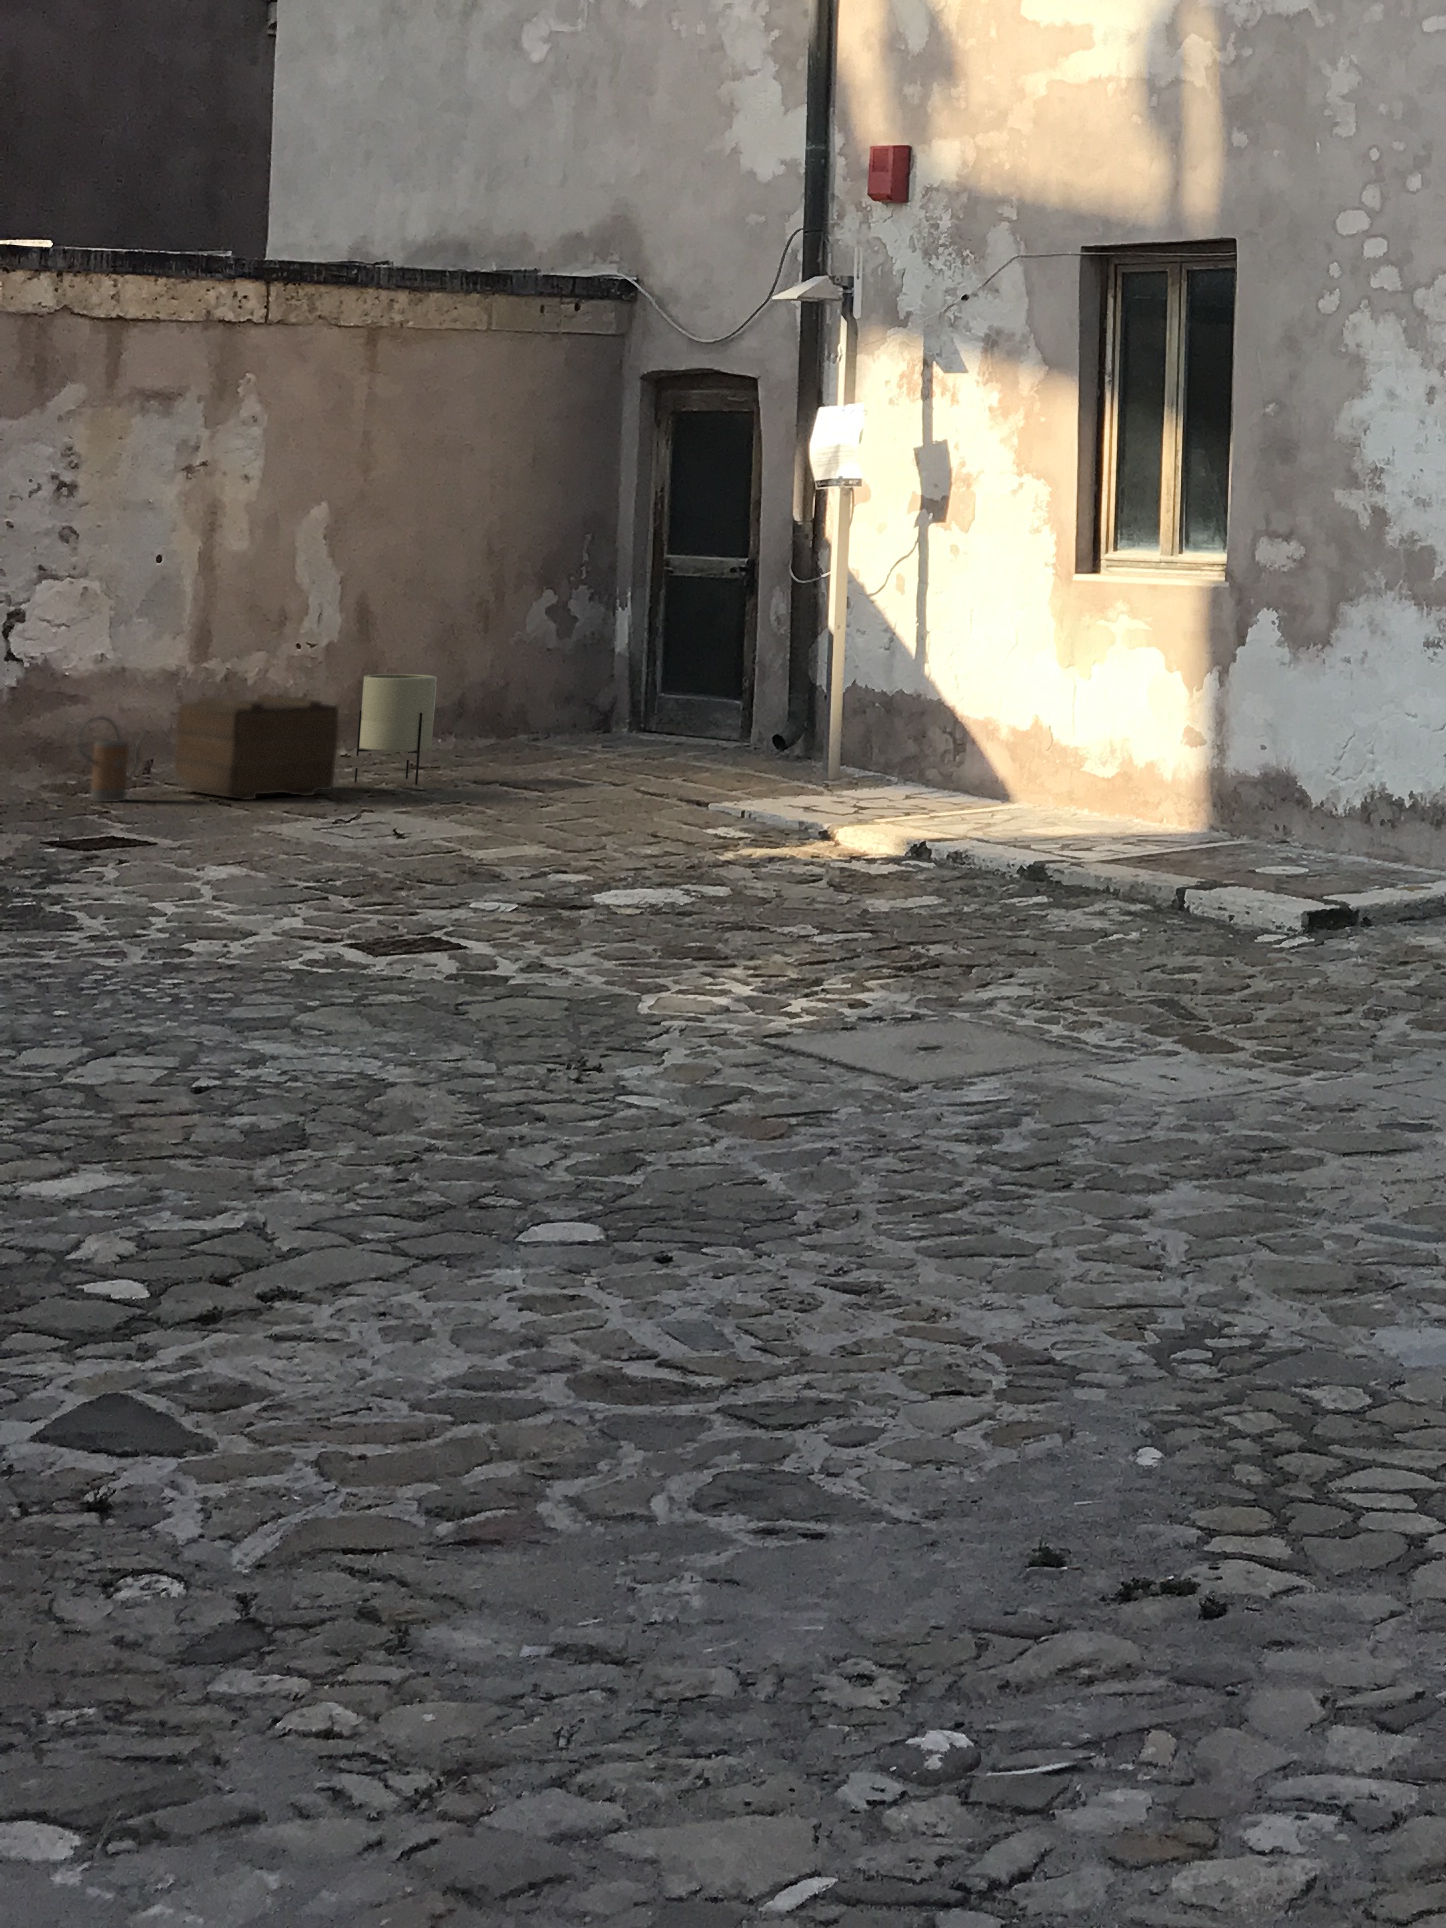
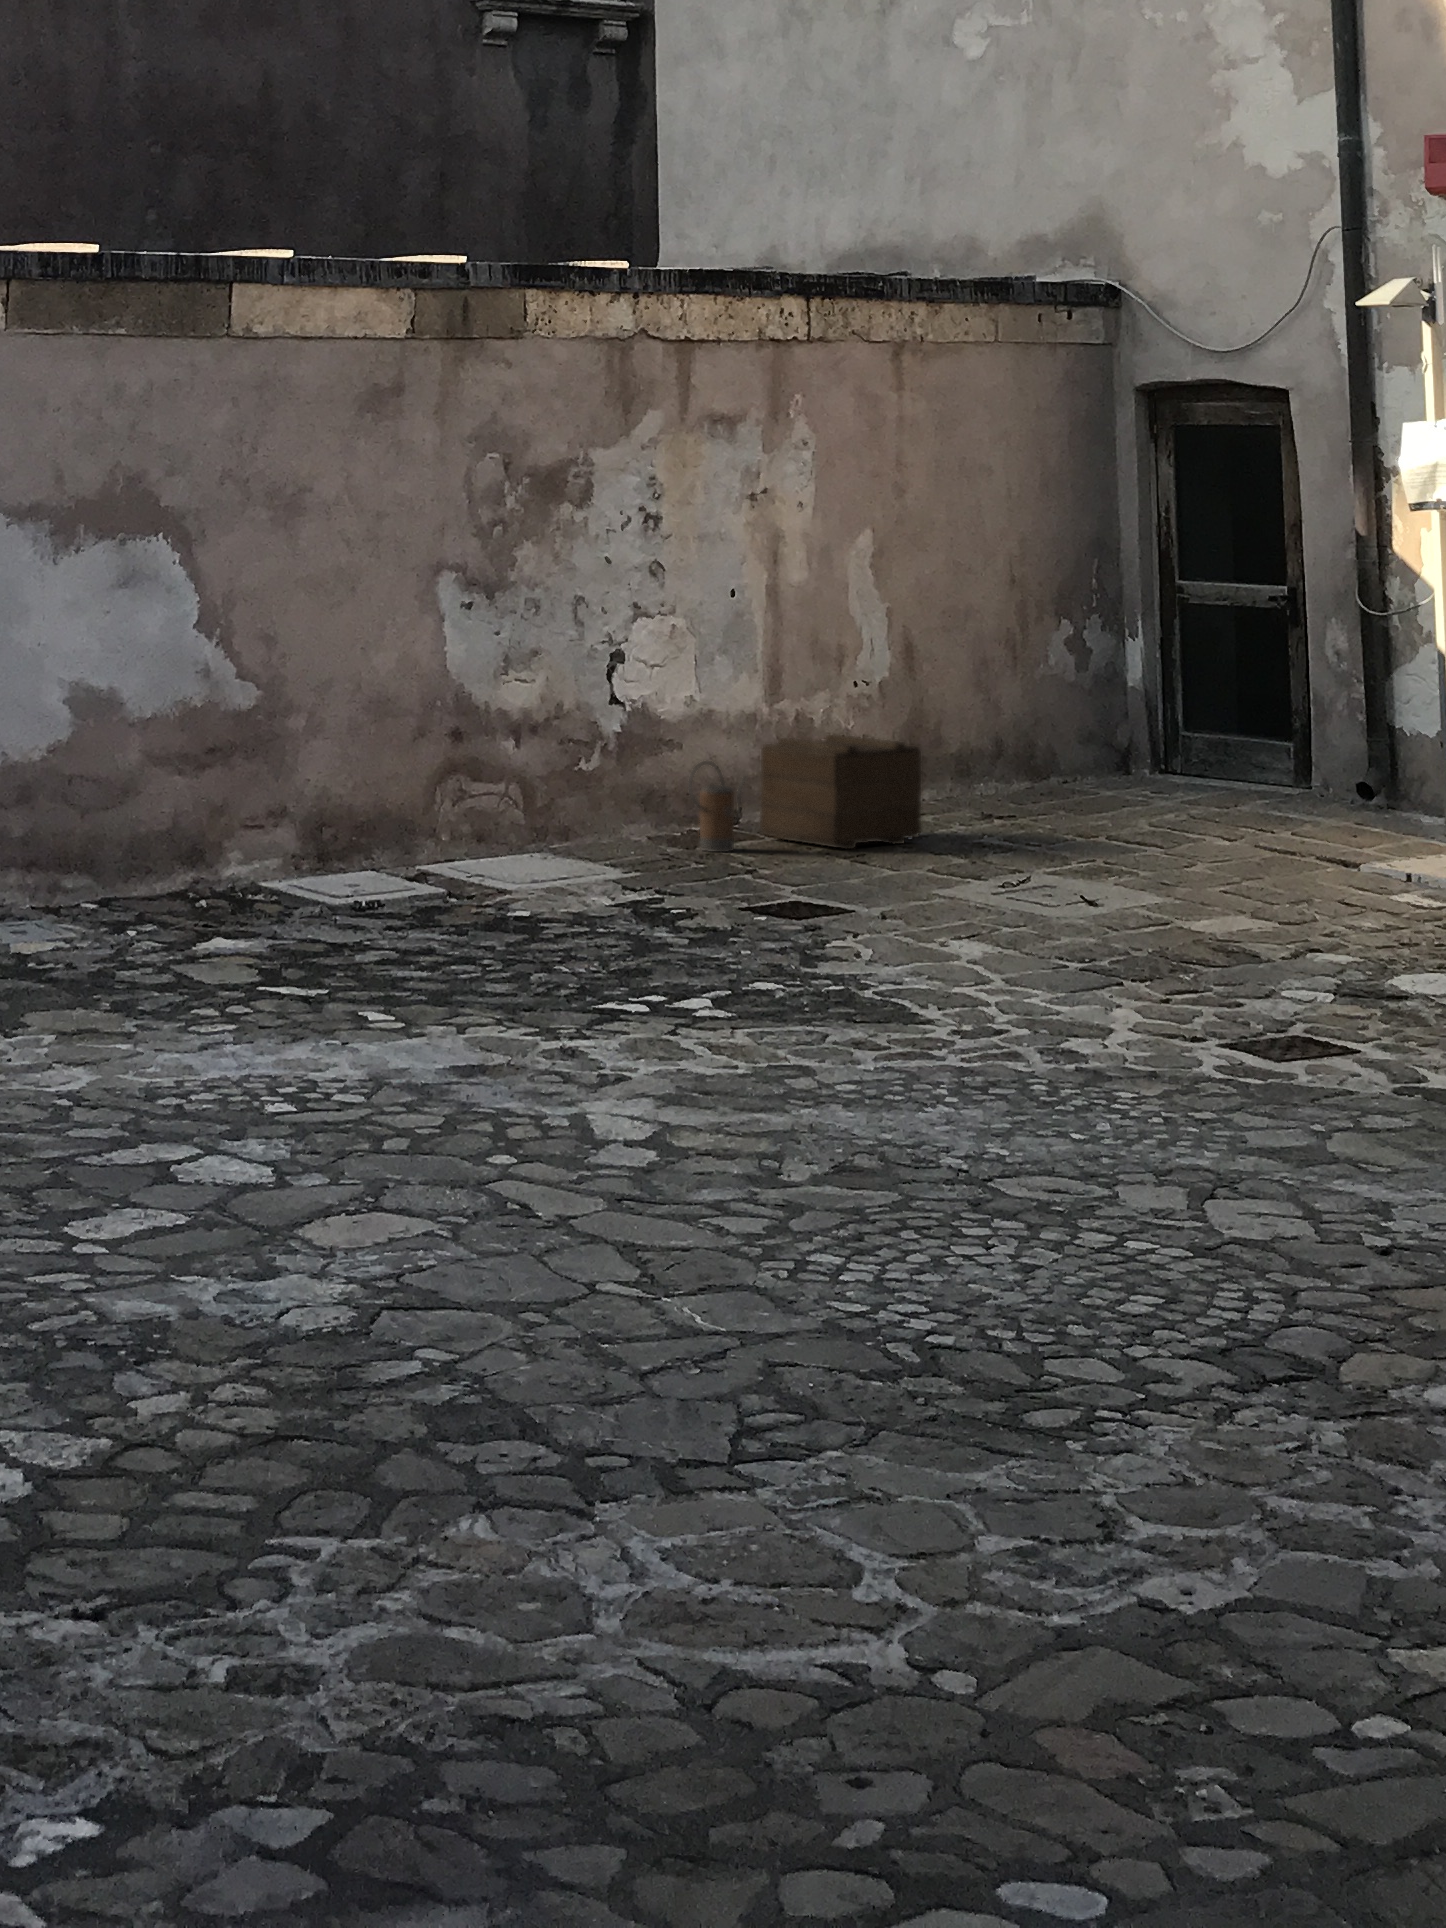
planter: present [354,674,437,785] -> none [914,710,987,830]

